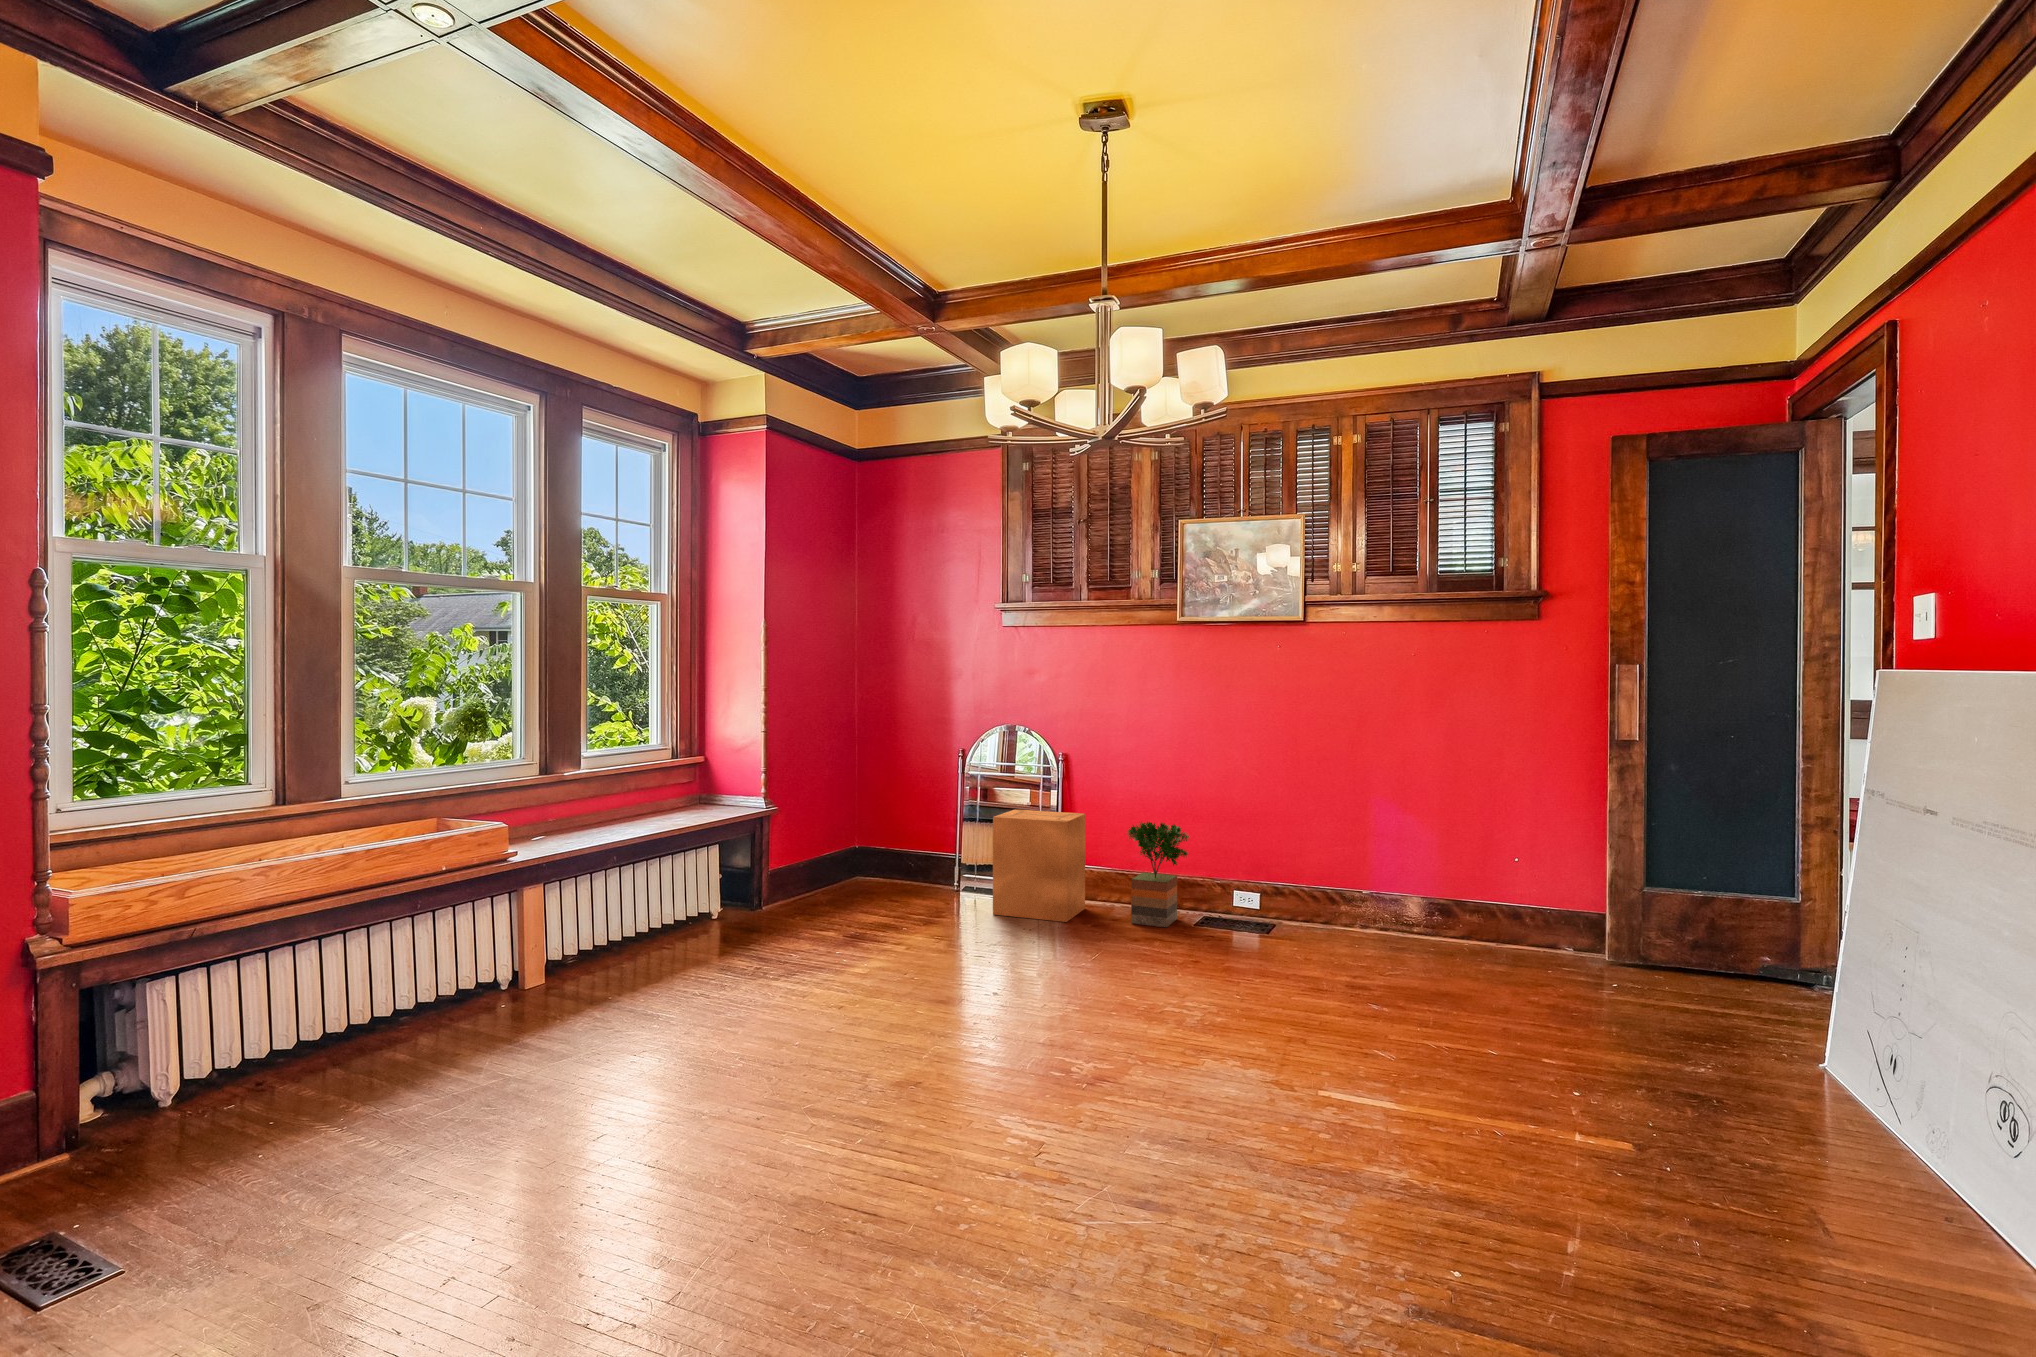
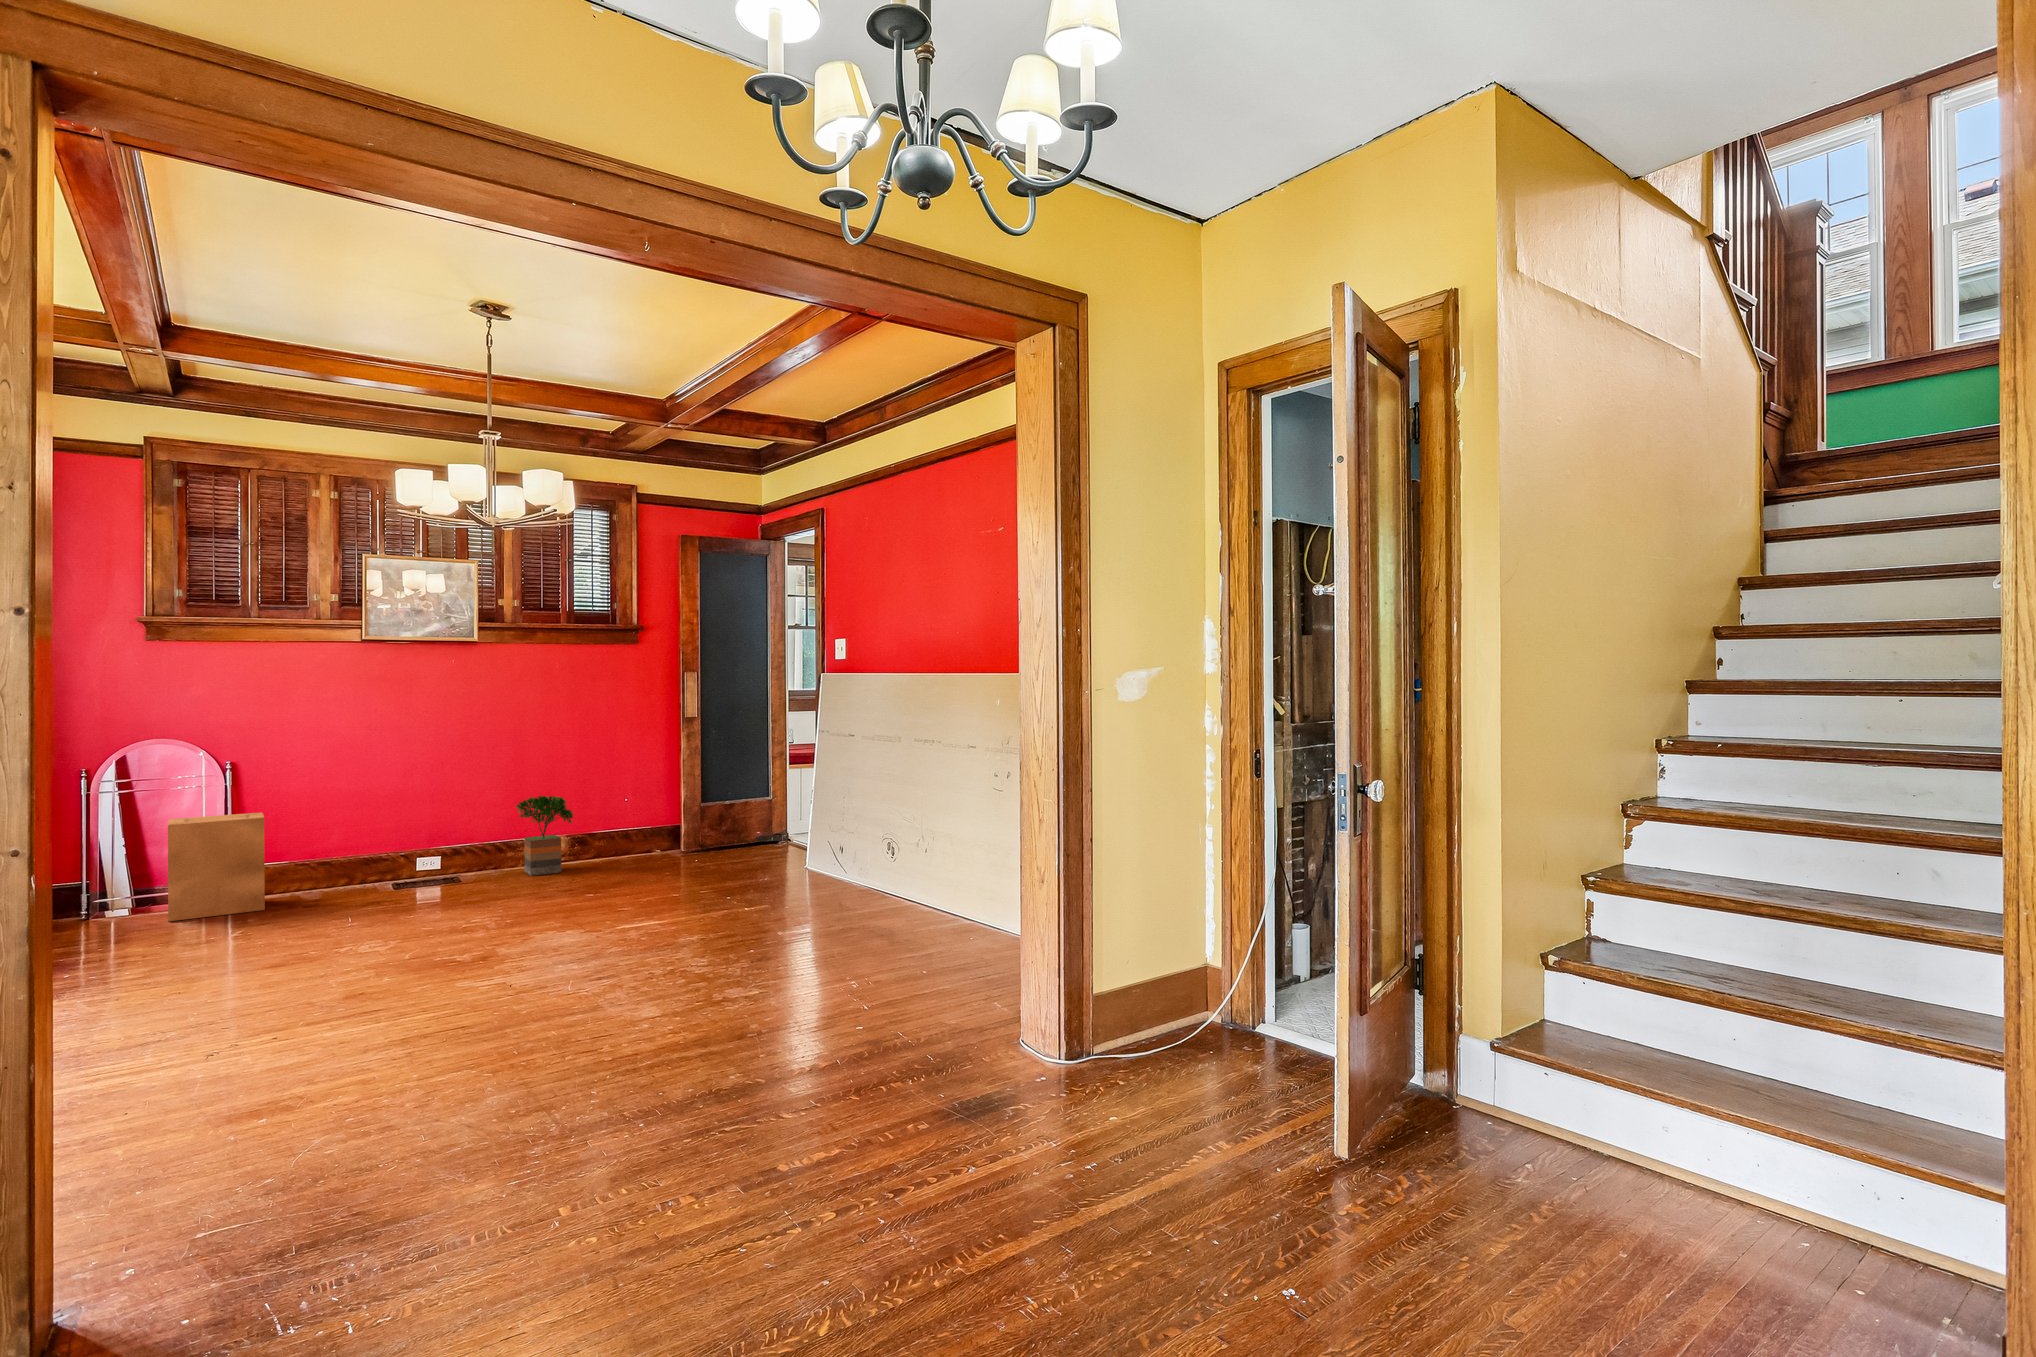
potted tree: present [1127,821,1189,927] -> present [516,796,573,876]

